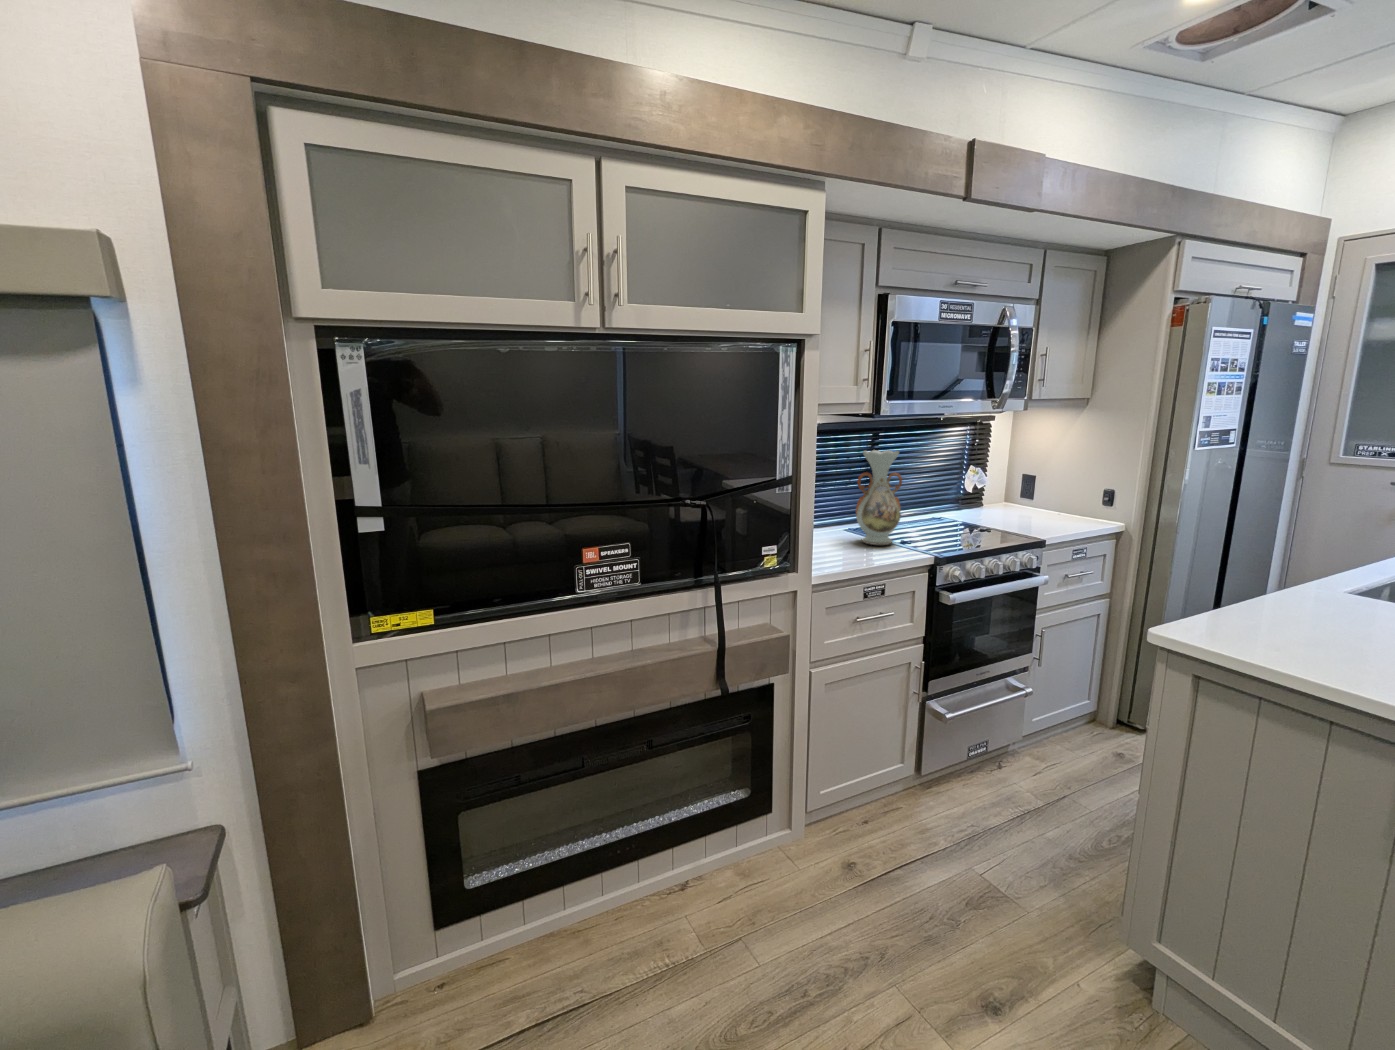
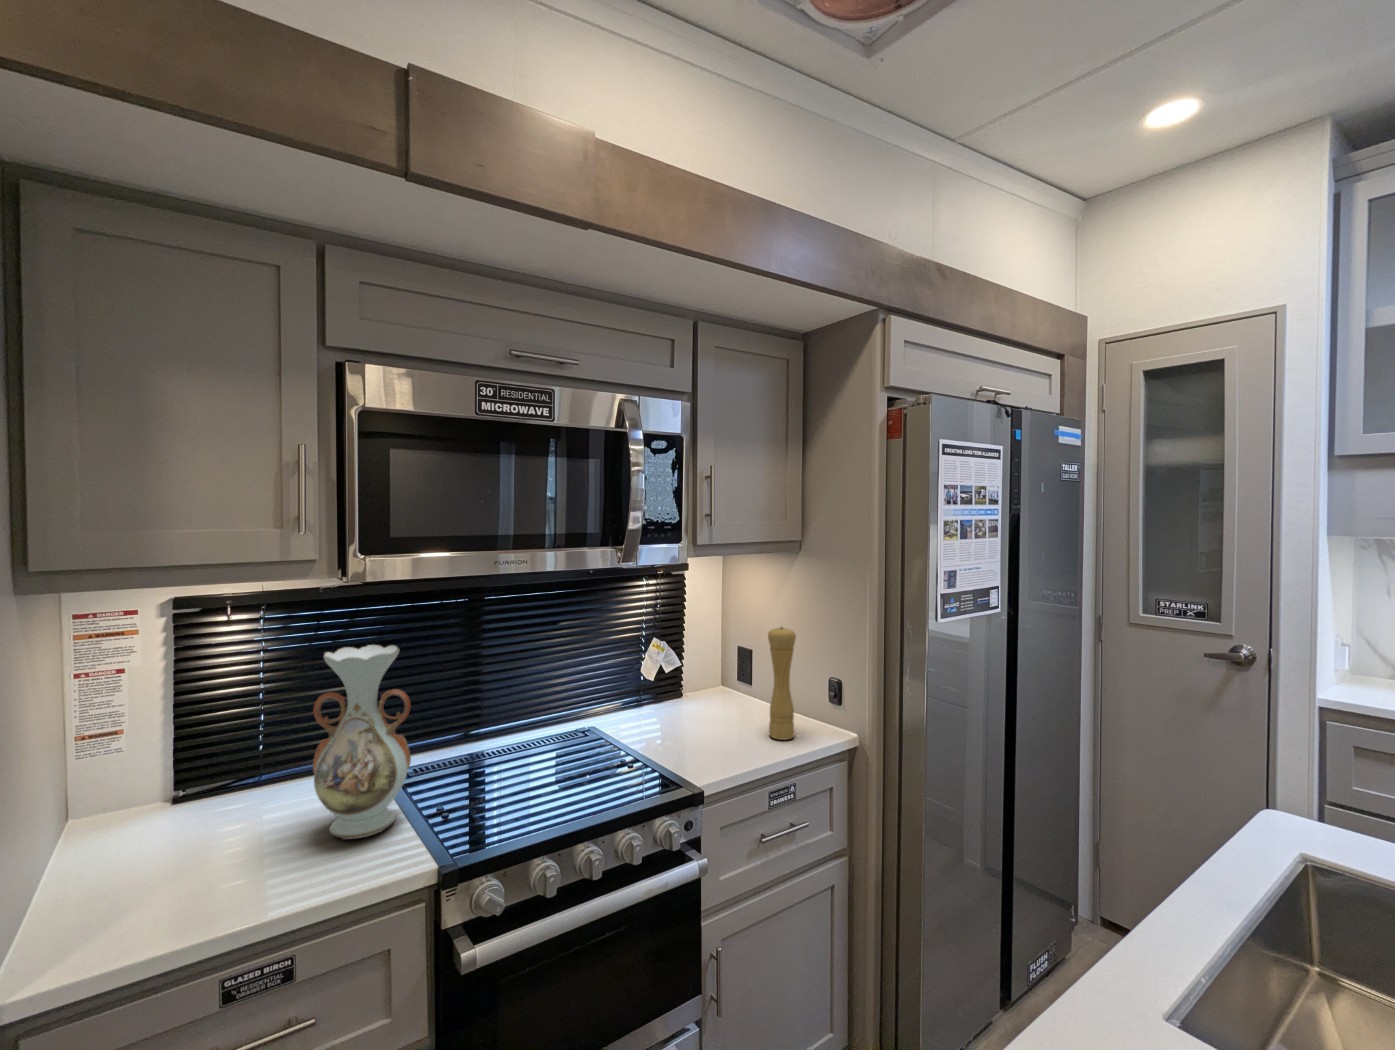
pepper mill: none [1064,454,1091,524] -> present [768,627,796,740]

